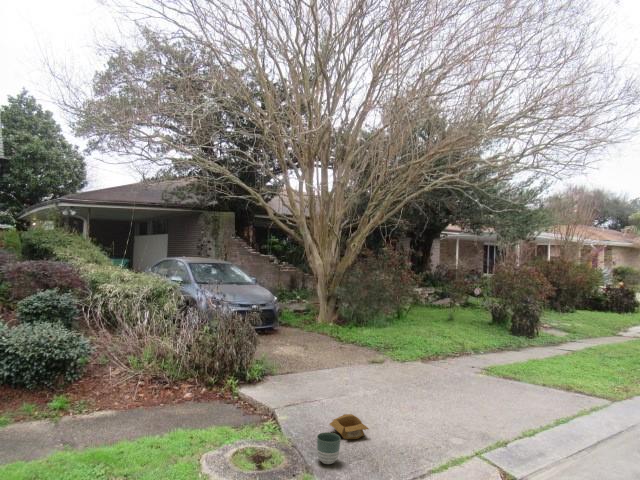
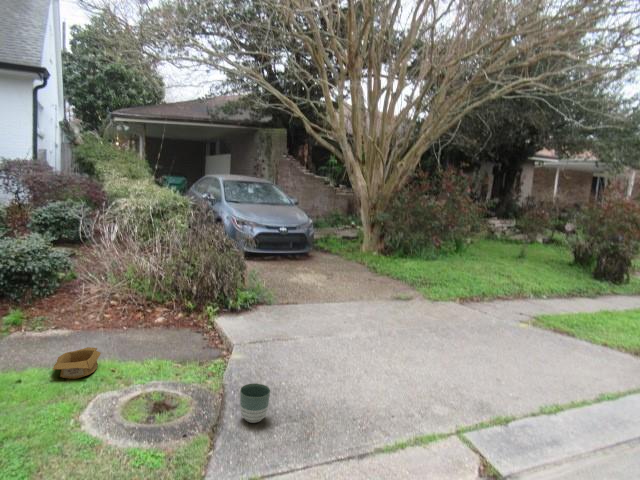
cardboard box: present [330,414,369,439] -> present [53,347,101,379]

